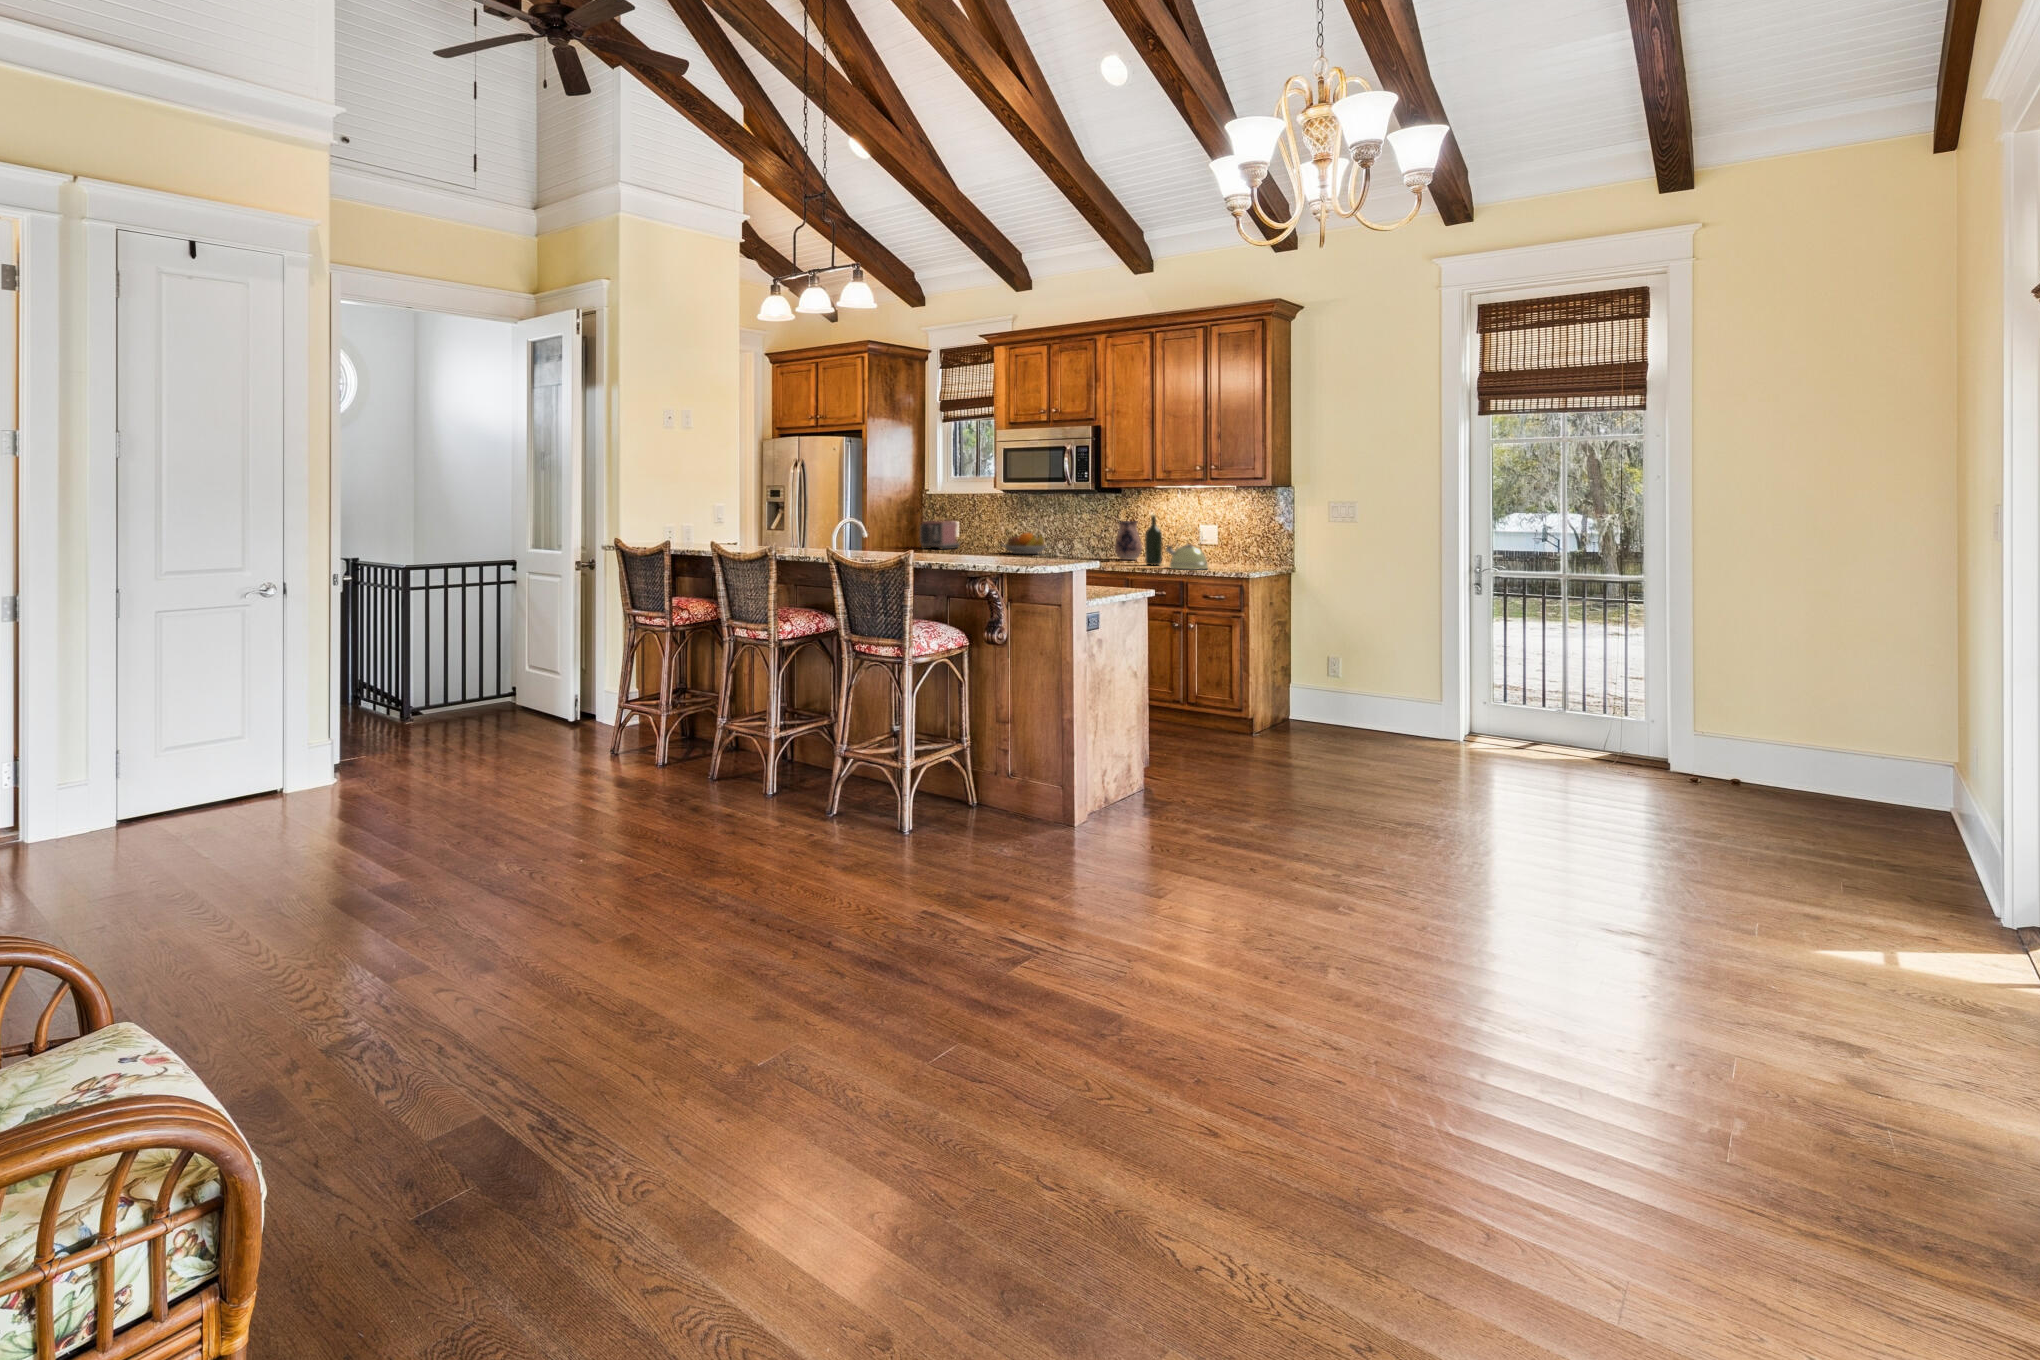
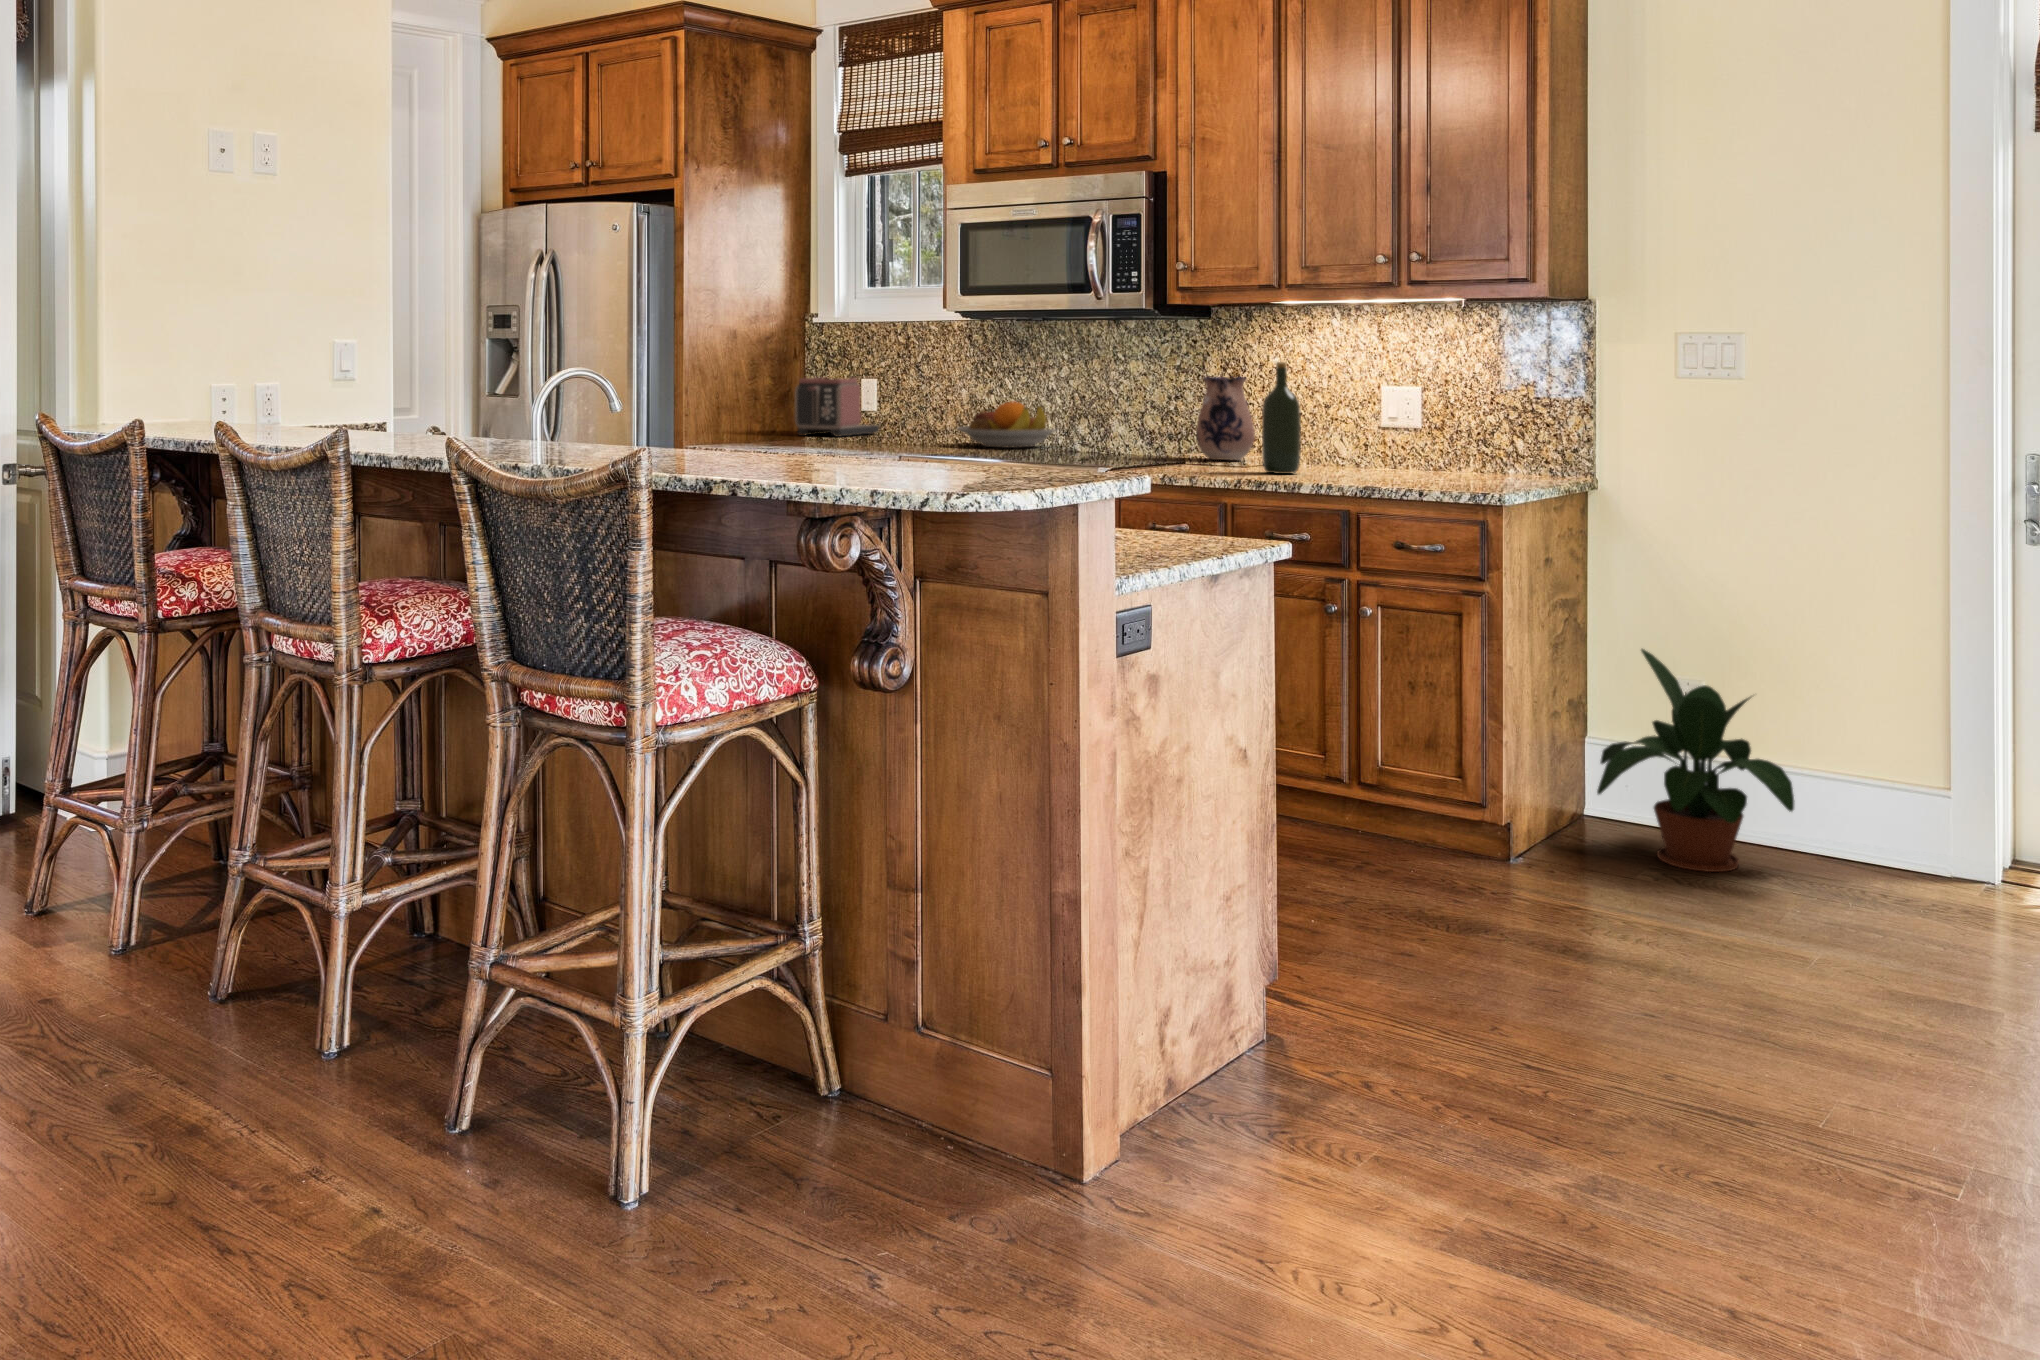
kettle: present [1166,527,1208,570] -> none [1305,384,1405,484]
potted plant: none [1292,642,1375,739] -> present [1597,649,1794,872]

